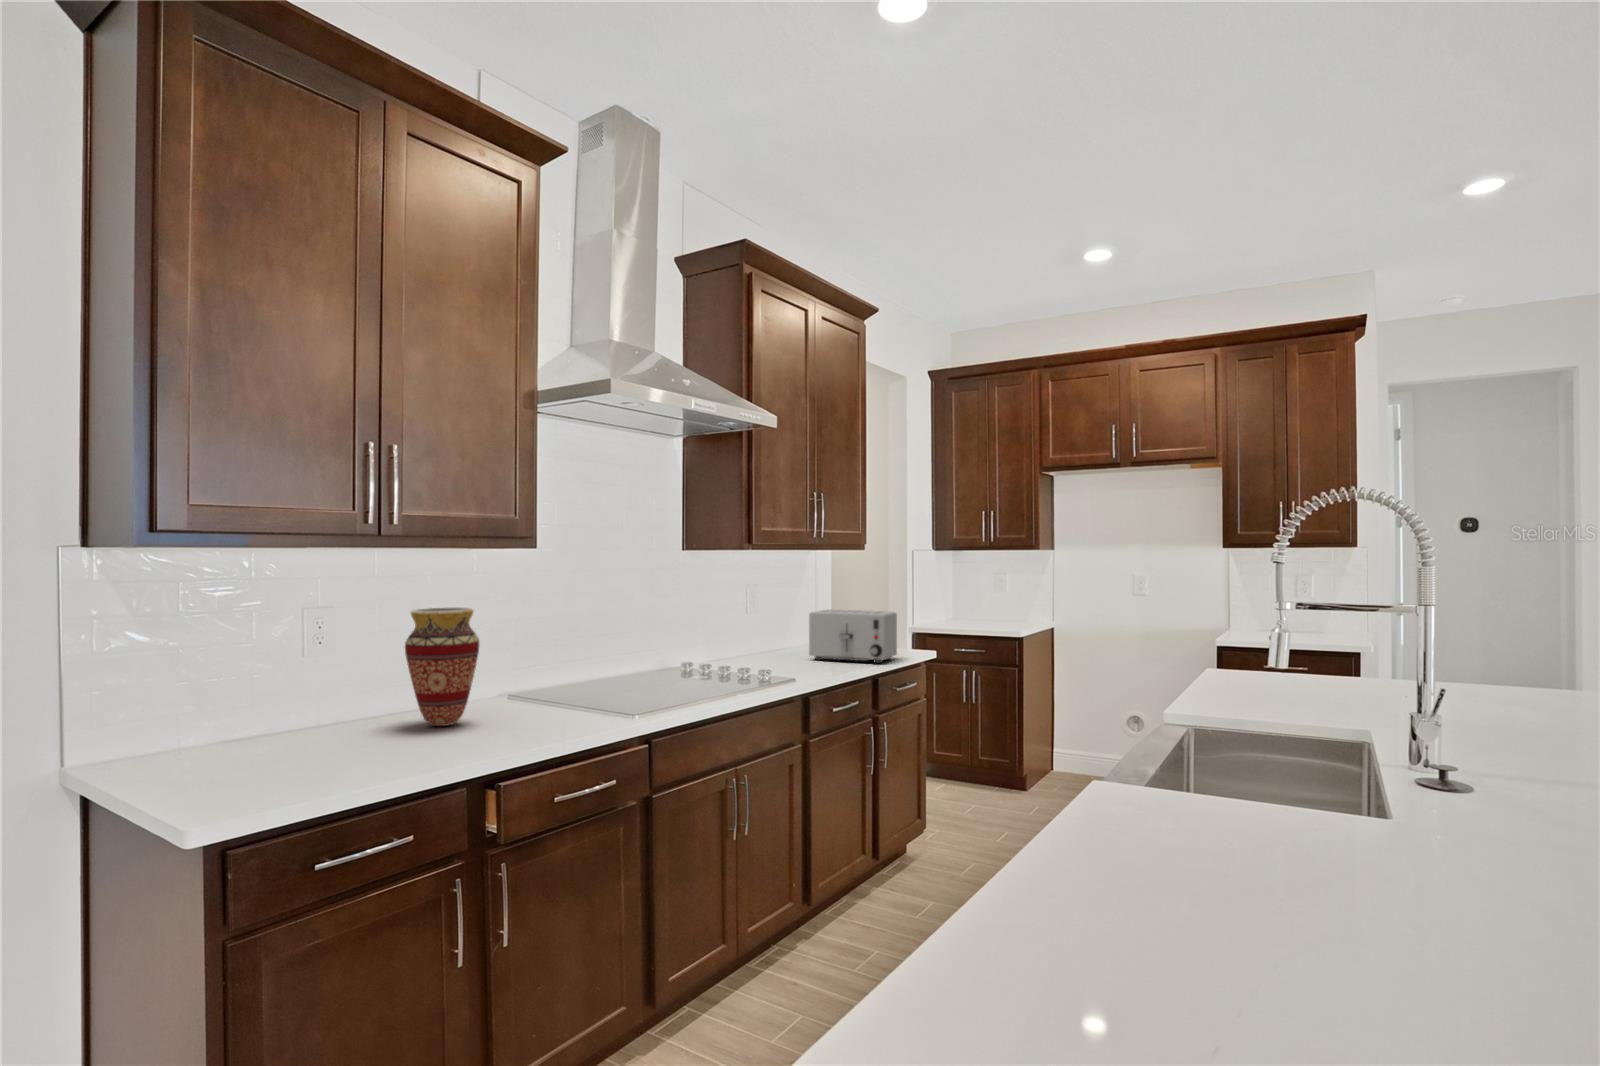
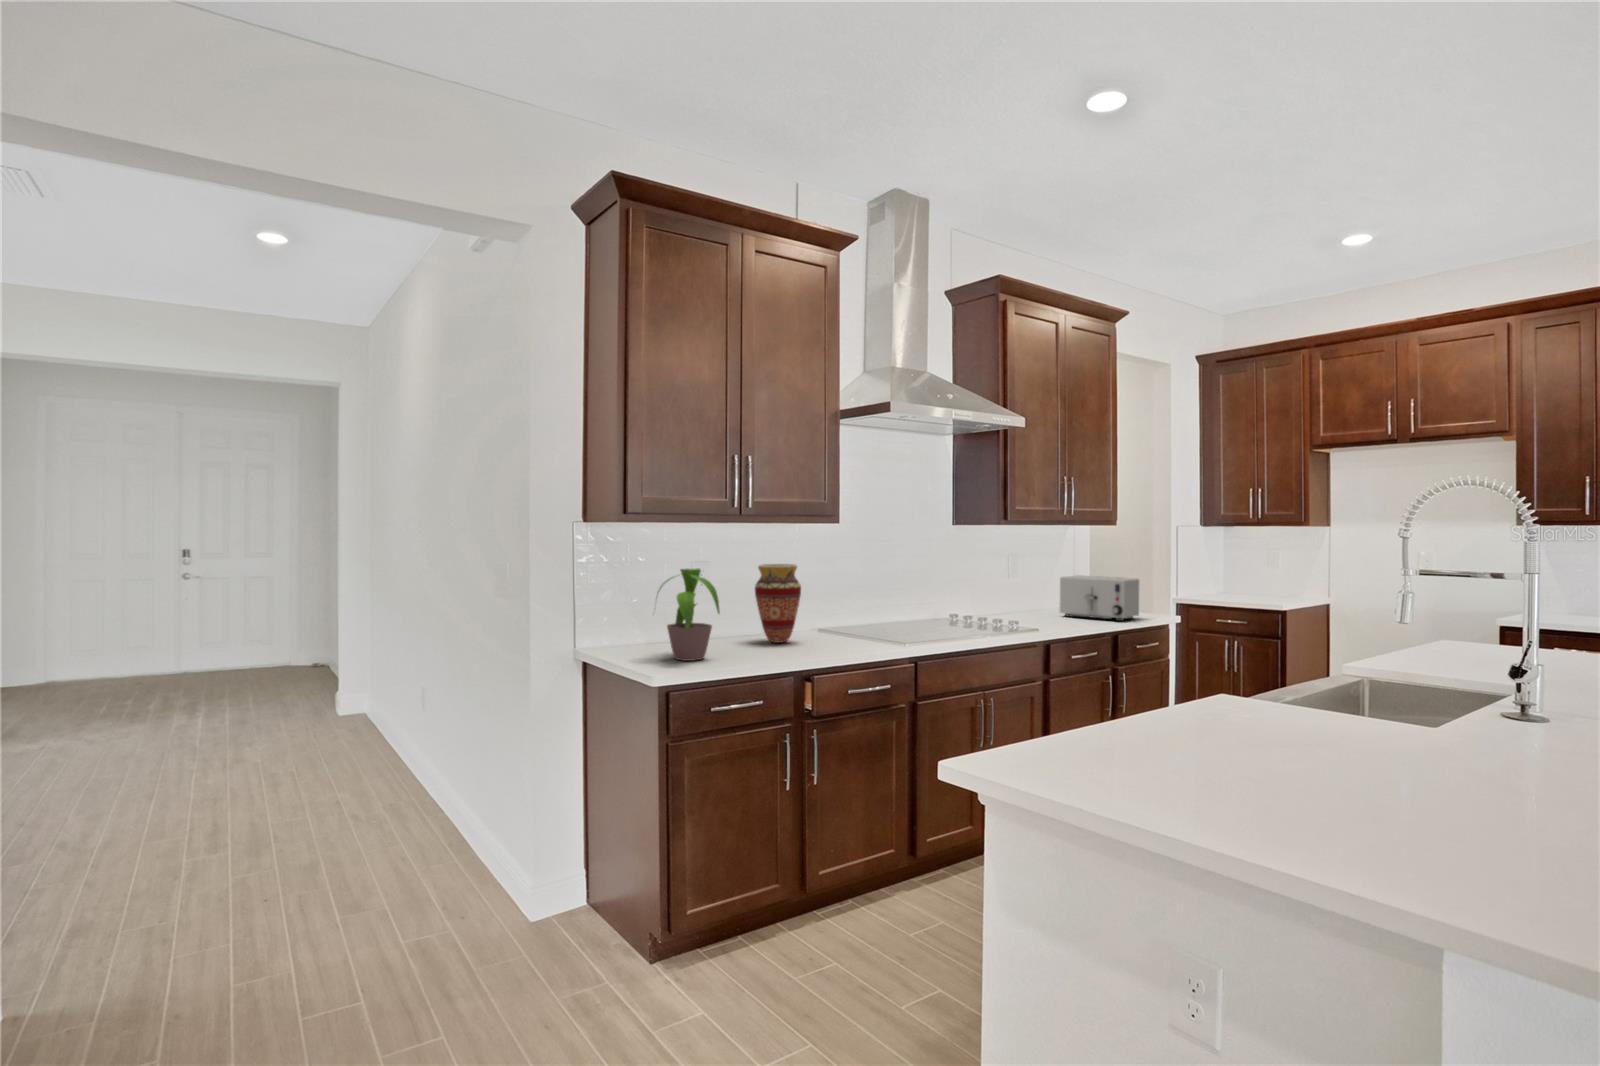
potted plant: none [209,619,355,776] -> present [653,568,720,661]

